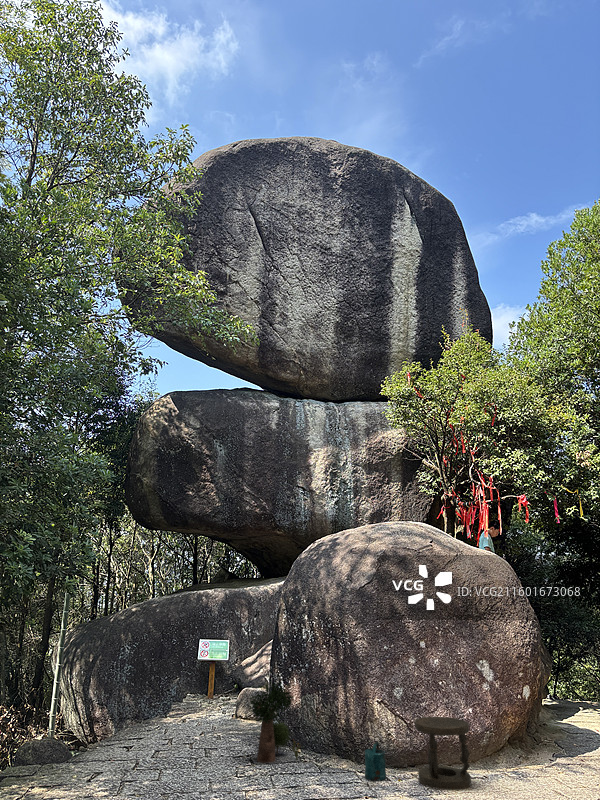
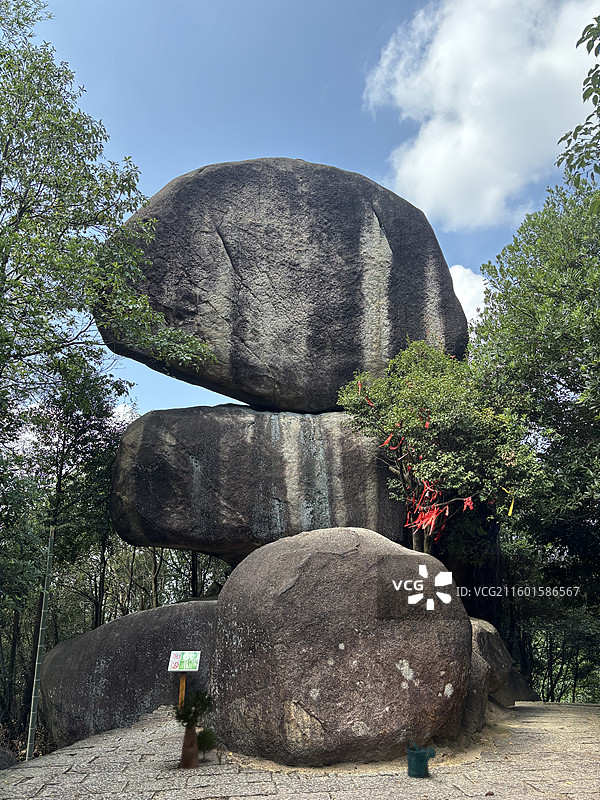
stool: present [415,717,471,790] -> none [324,716,379,790]
watering can: present [365,742,386,780] -> present [407,740,436,778]

